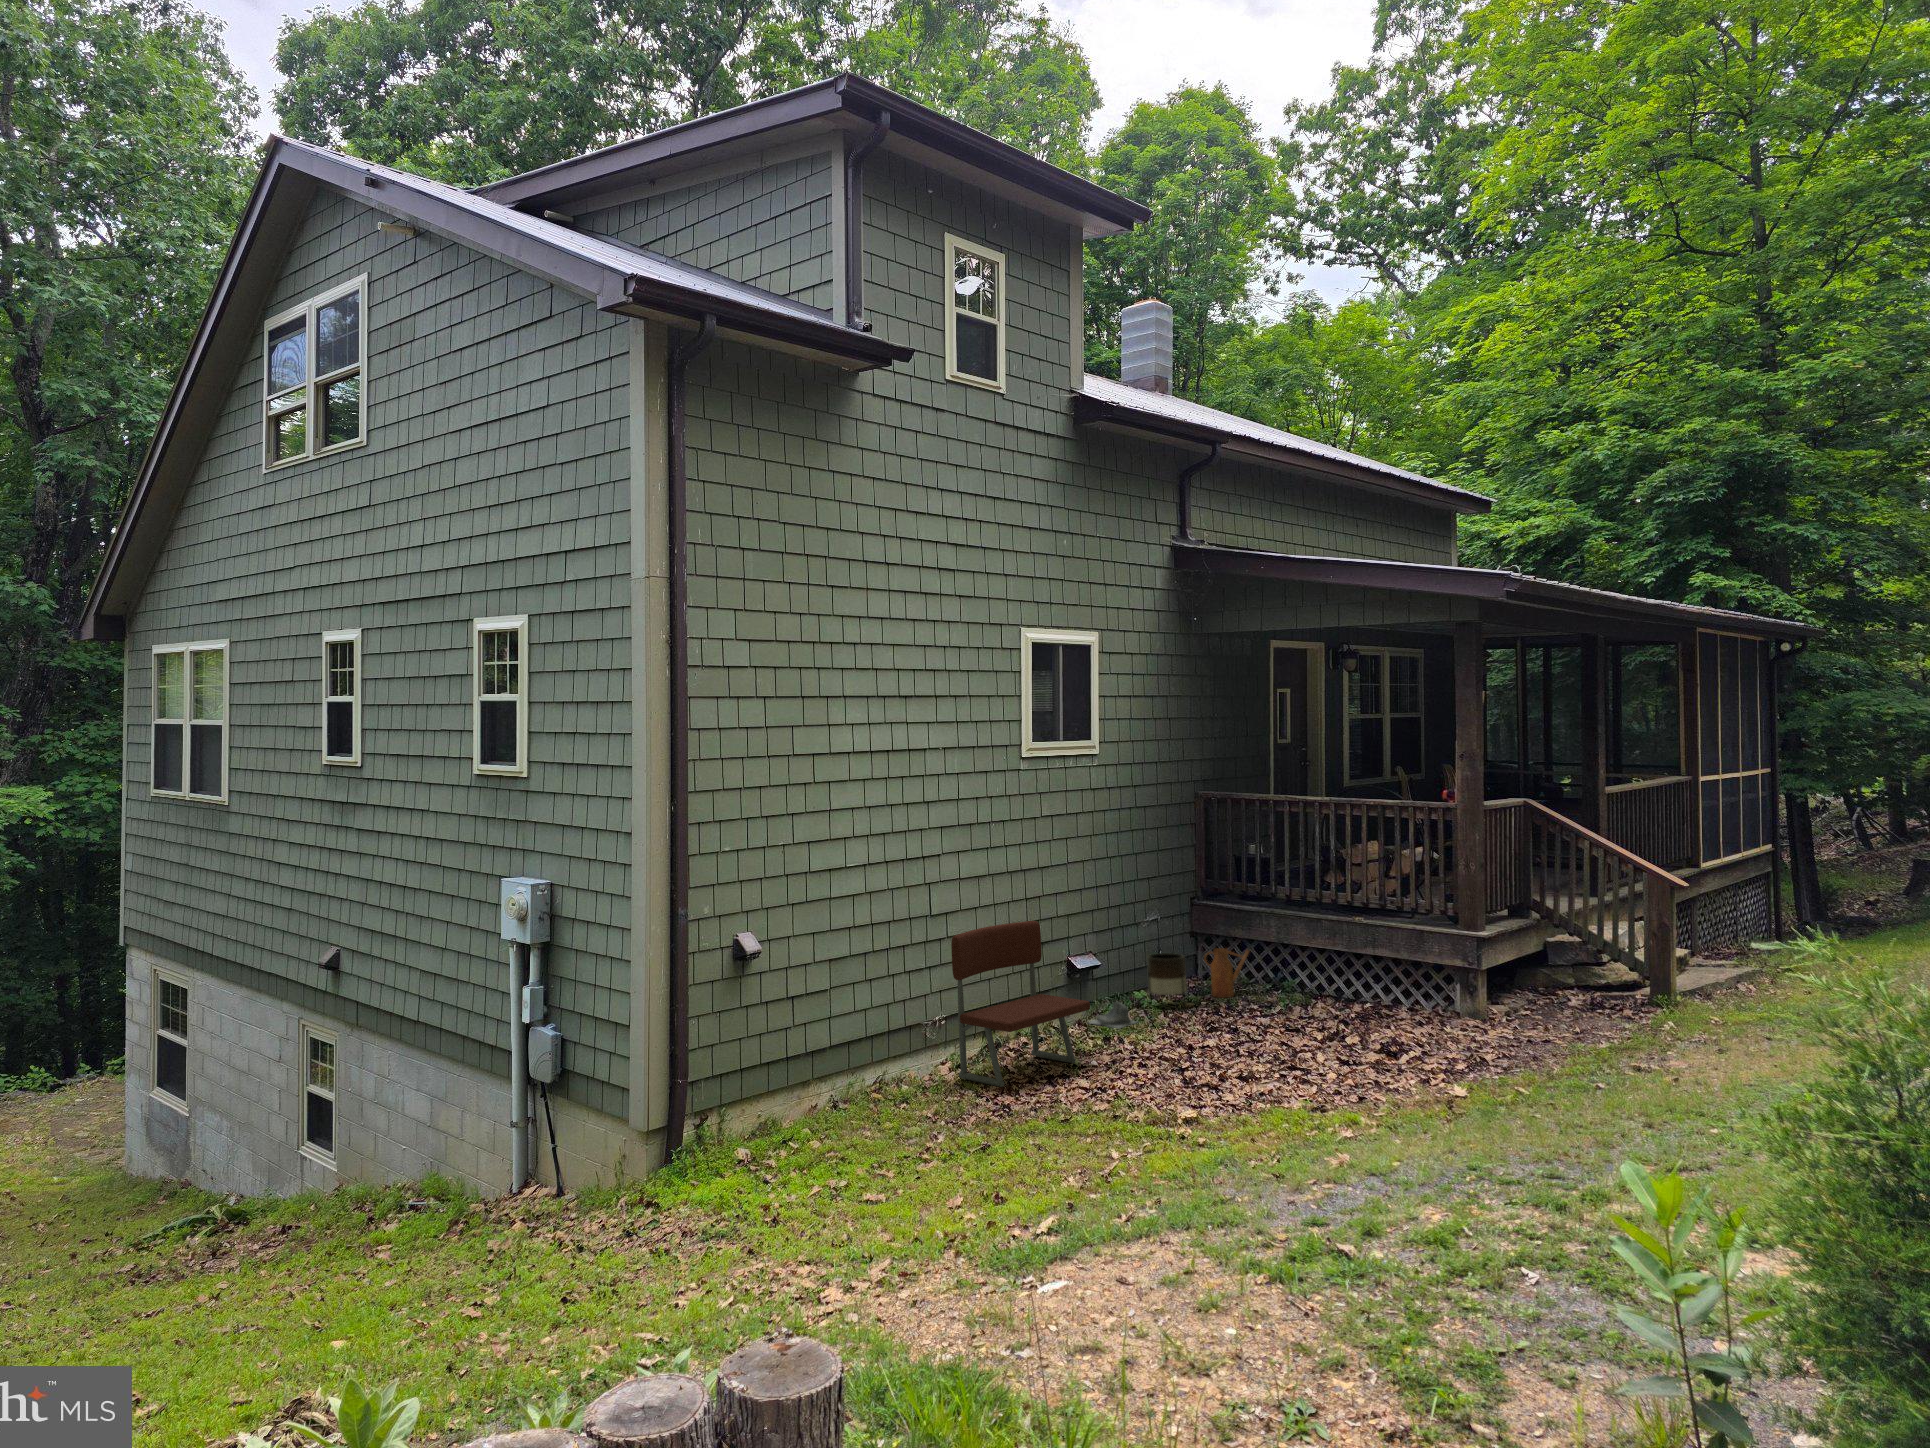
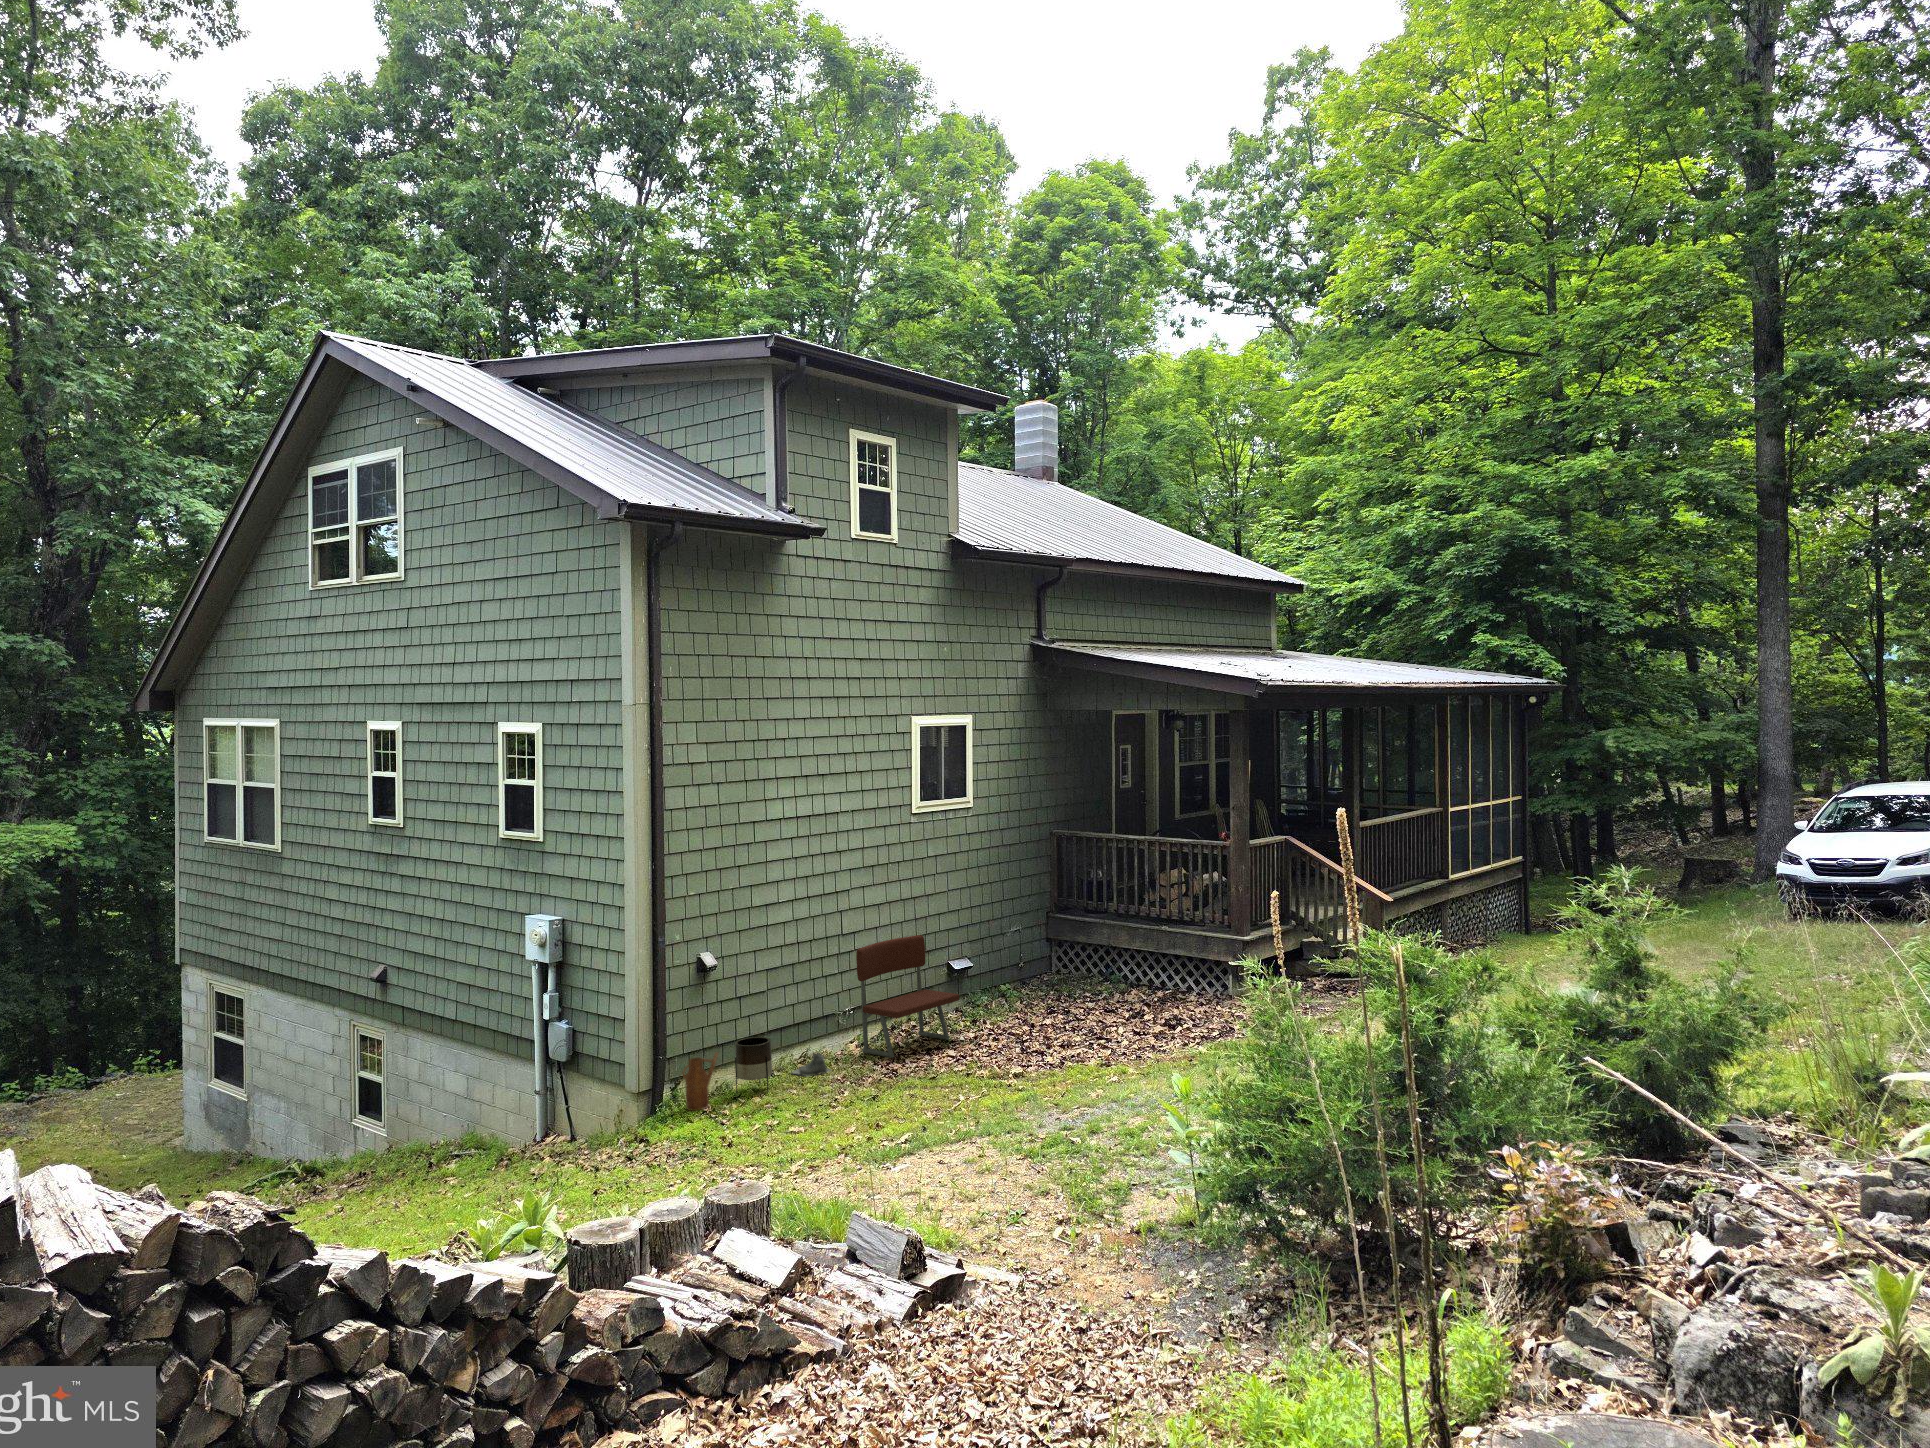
watering can: present [1204,948,1249,998] -> present [683,1052,718,1111]
planter: present [1147,953,1187,995] -> present [735,1037,772,1093]
boots: present [1090,1002,1136,1028] -> present [793,1054,830,1077]

